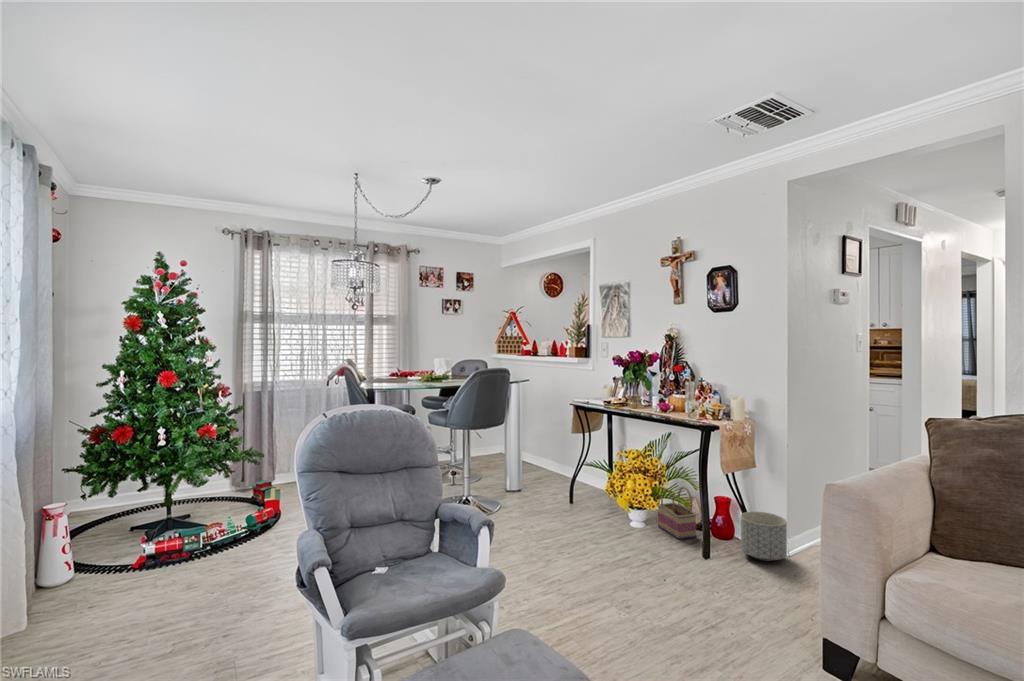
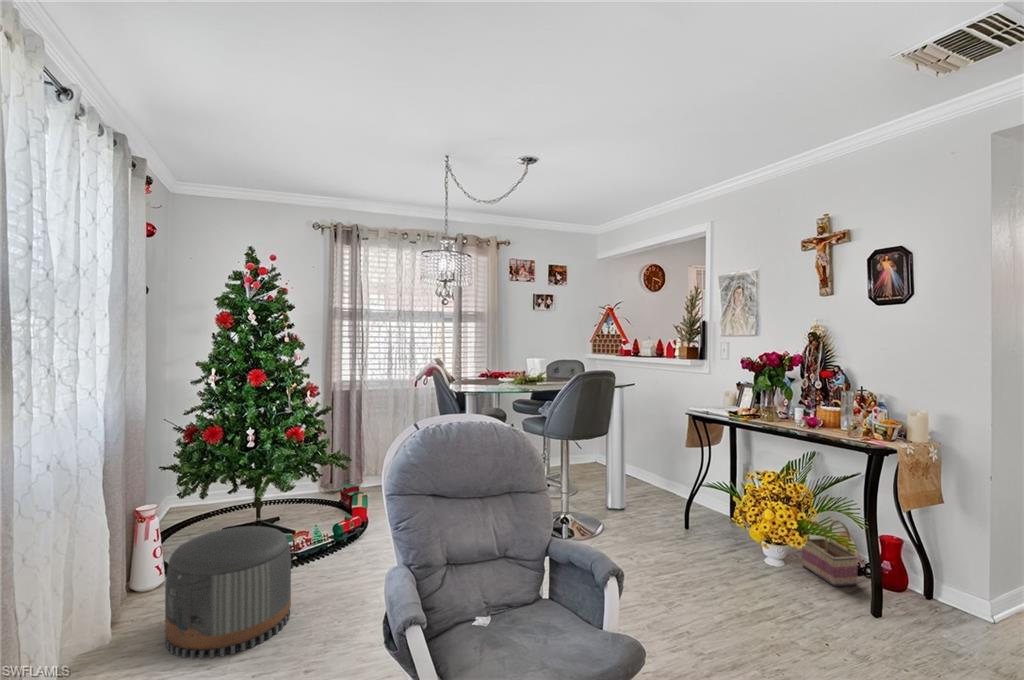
planter: present [741,511,787,561] -> none [927,560,999,630]
pouf: none [84,516,208,634] -> present [165,526,291,659]

